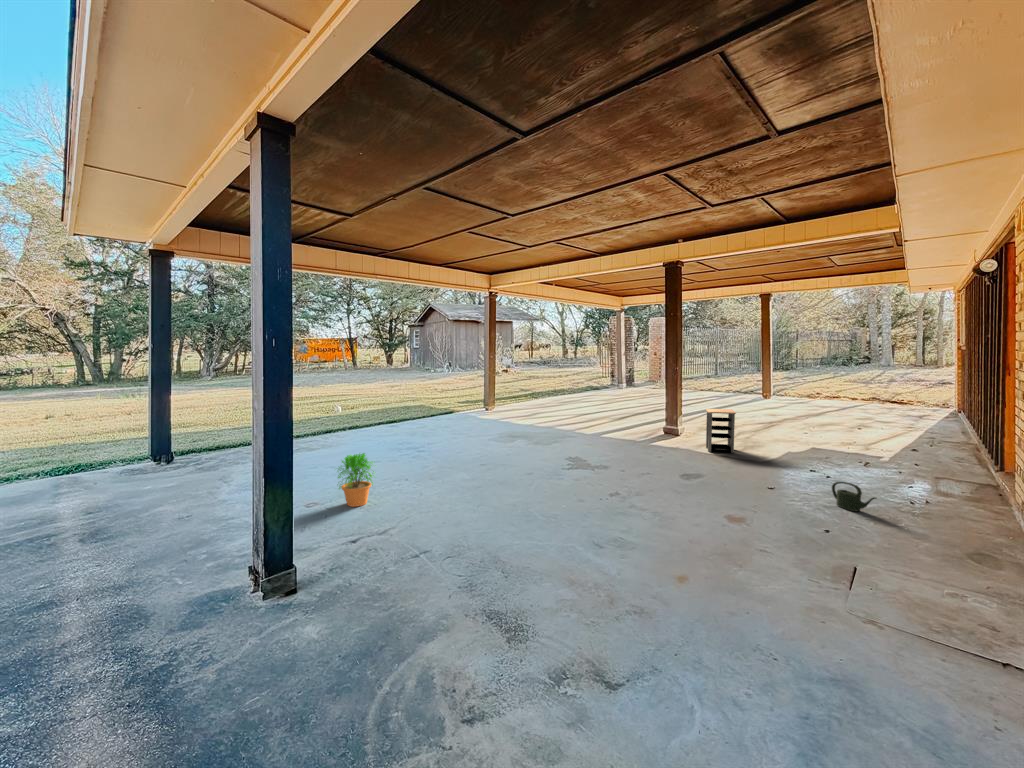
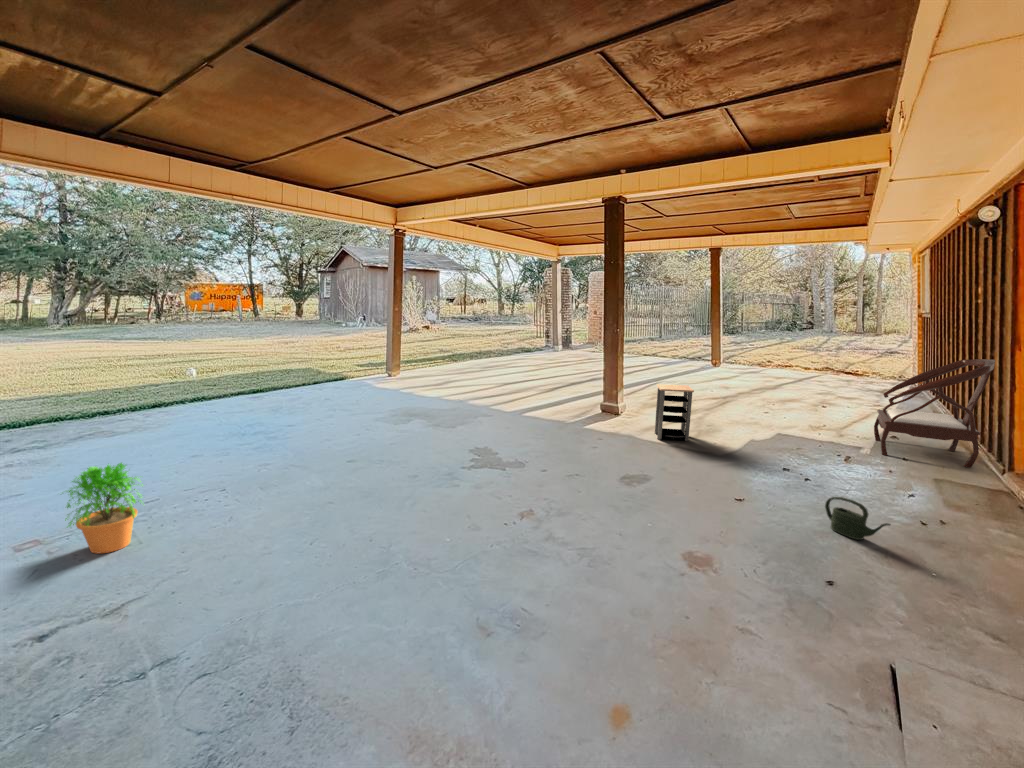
armchair: none [897,383,992,472] -> present [874,359,995,468]

